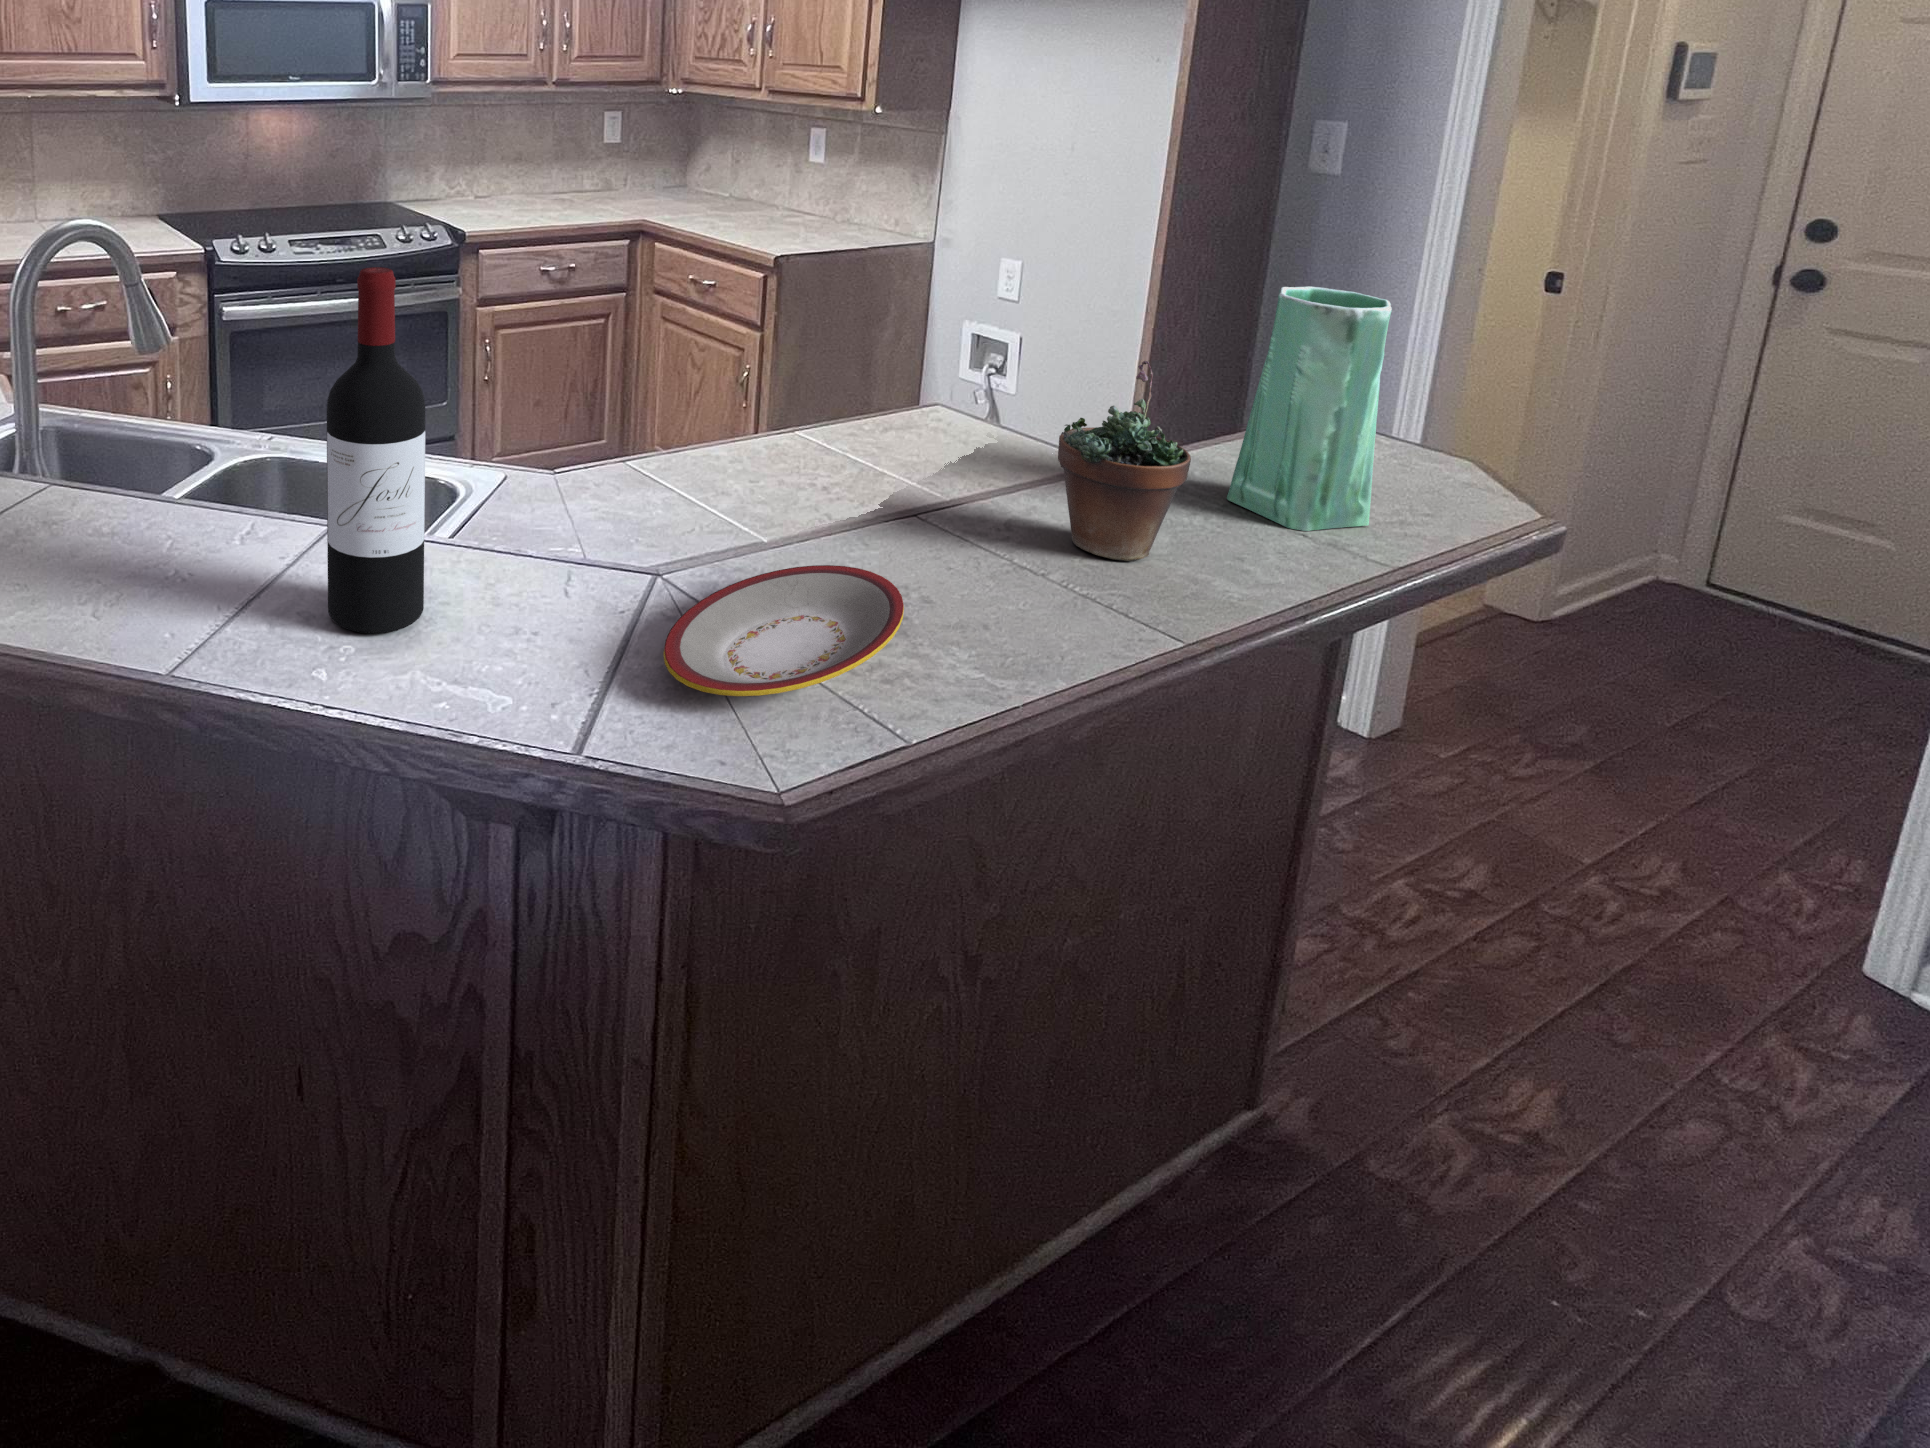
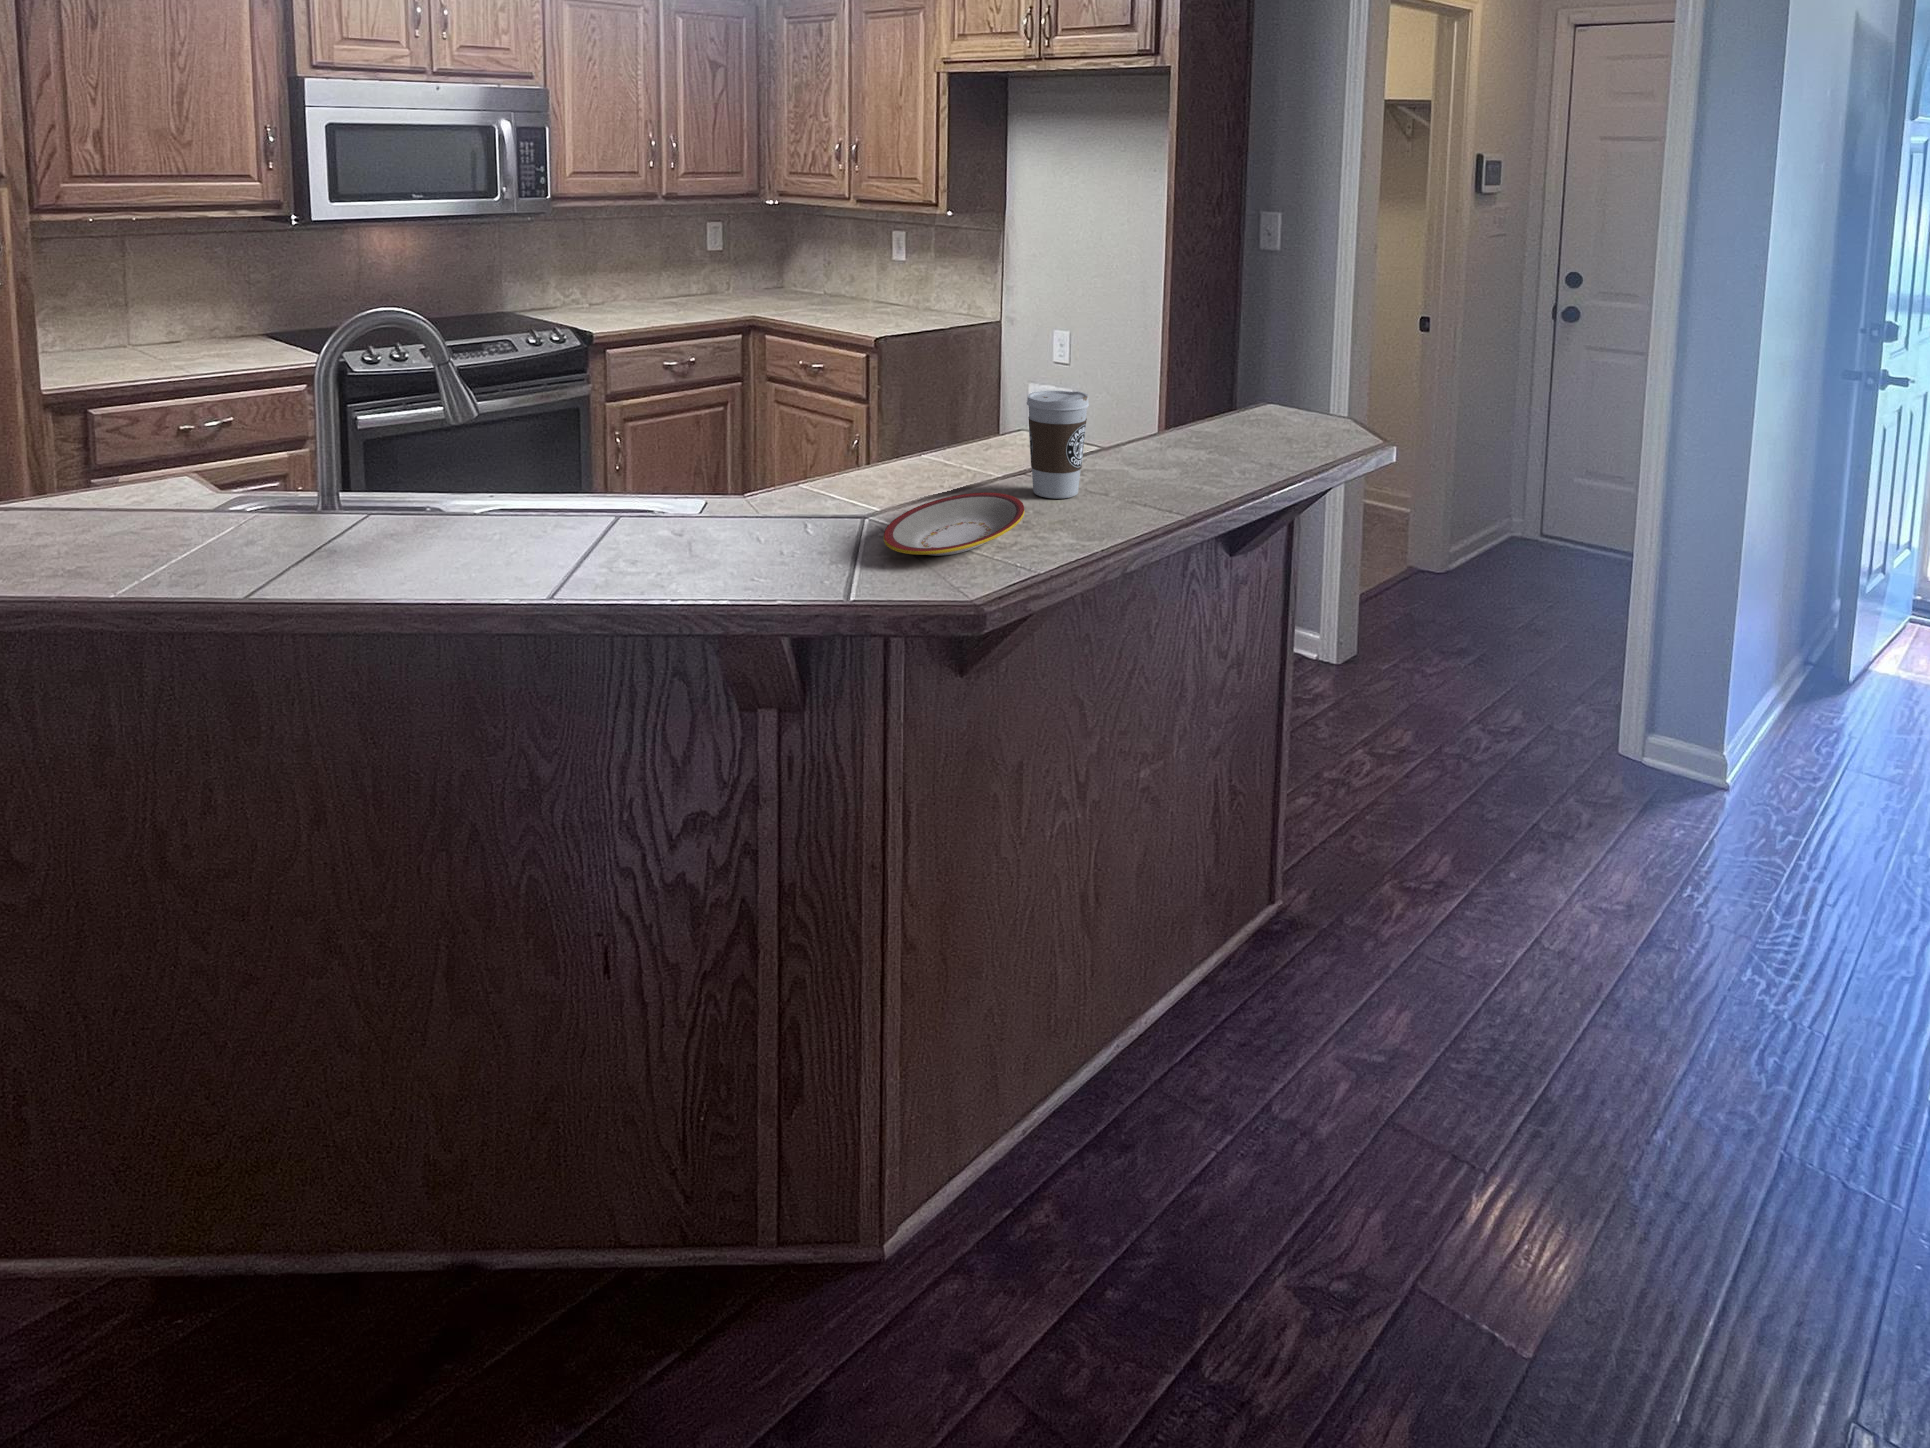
wine bottle: present [327,267,425,634] -> none [644,306,715,559]
vase: present [1227,287,1392,531] -> none [1210,307,1290,460]
succulent plant: present [1058,361,1191,561] -> none [1106,353,1183,482]
coffee cup: none [927,409,1030,579] -> present [1027,391,1089,499]

